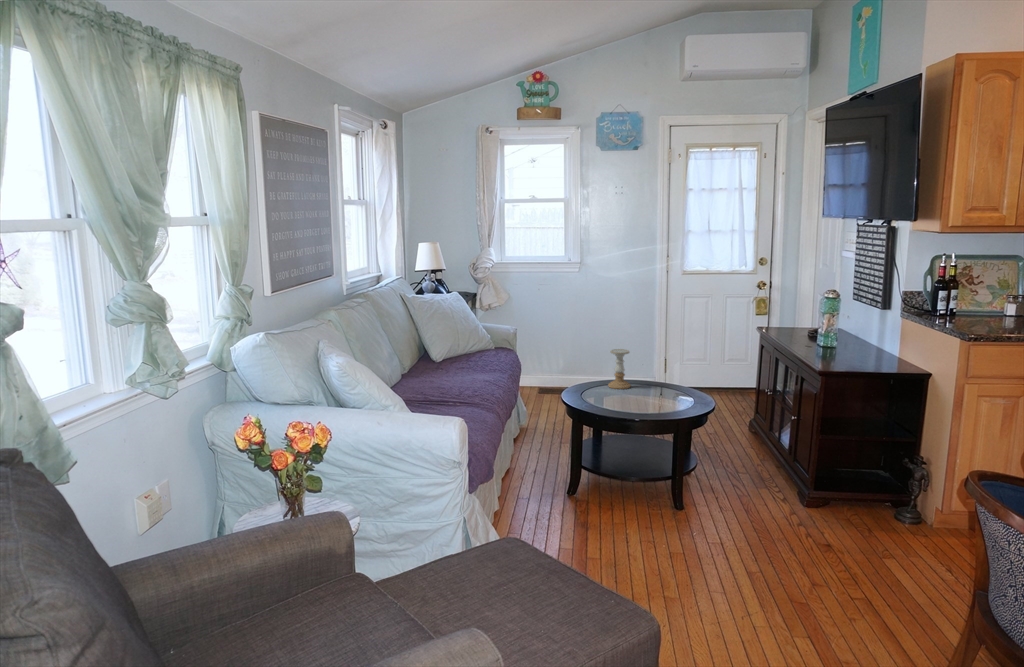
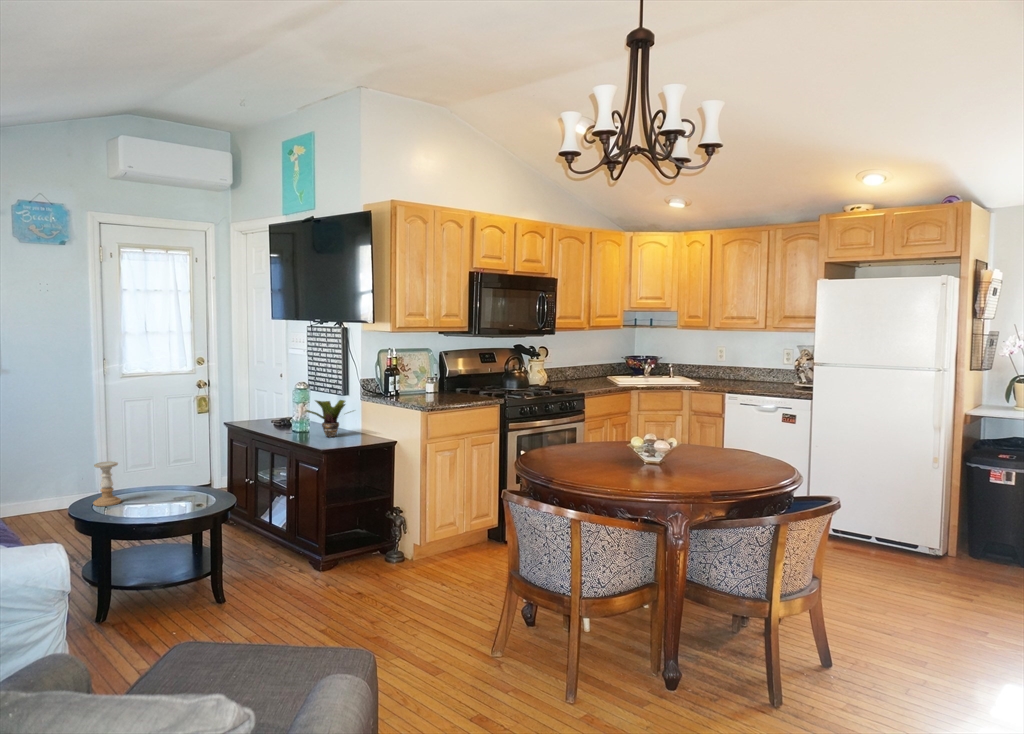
potted plant: none [822,311,887,357] -> present [306,400,351,437]

